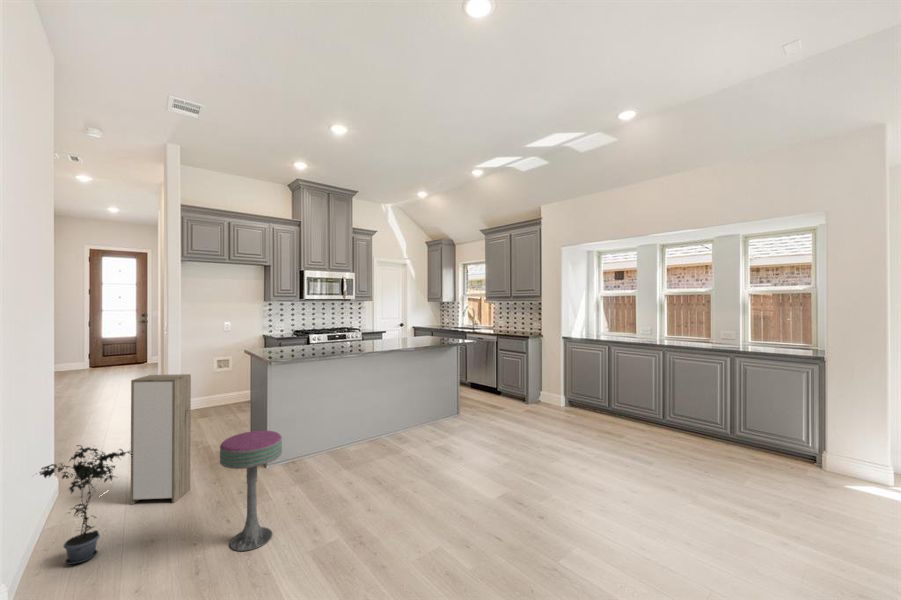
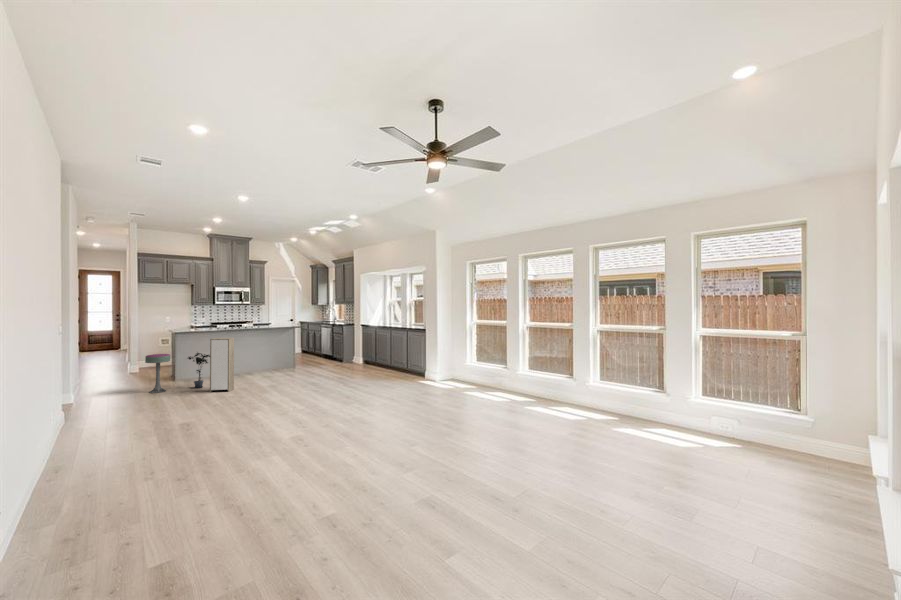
storage cabinet: present [130,374,191,505] -> present [210,338,234,392]
potted plant: present [39,445,133,564] -> present [188,353,210,388]

